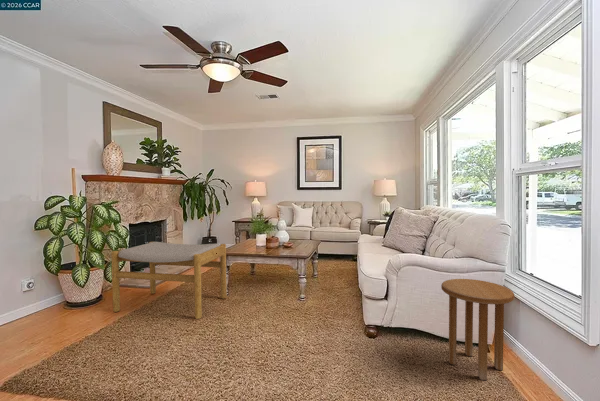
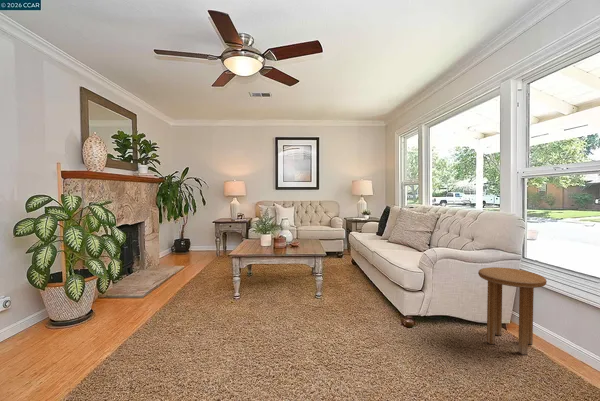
footstool: present [111,242,227,319] -> none [117,245,240,328]

